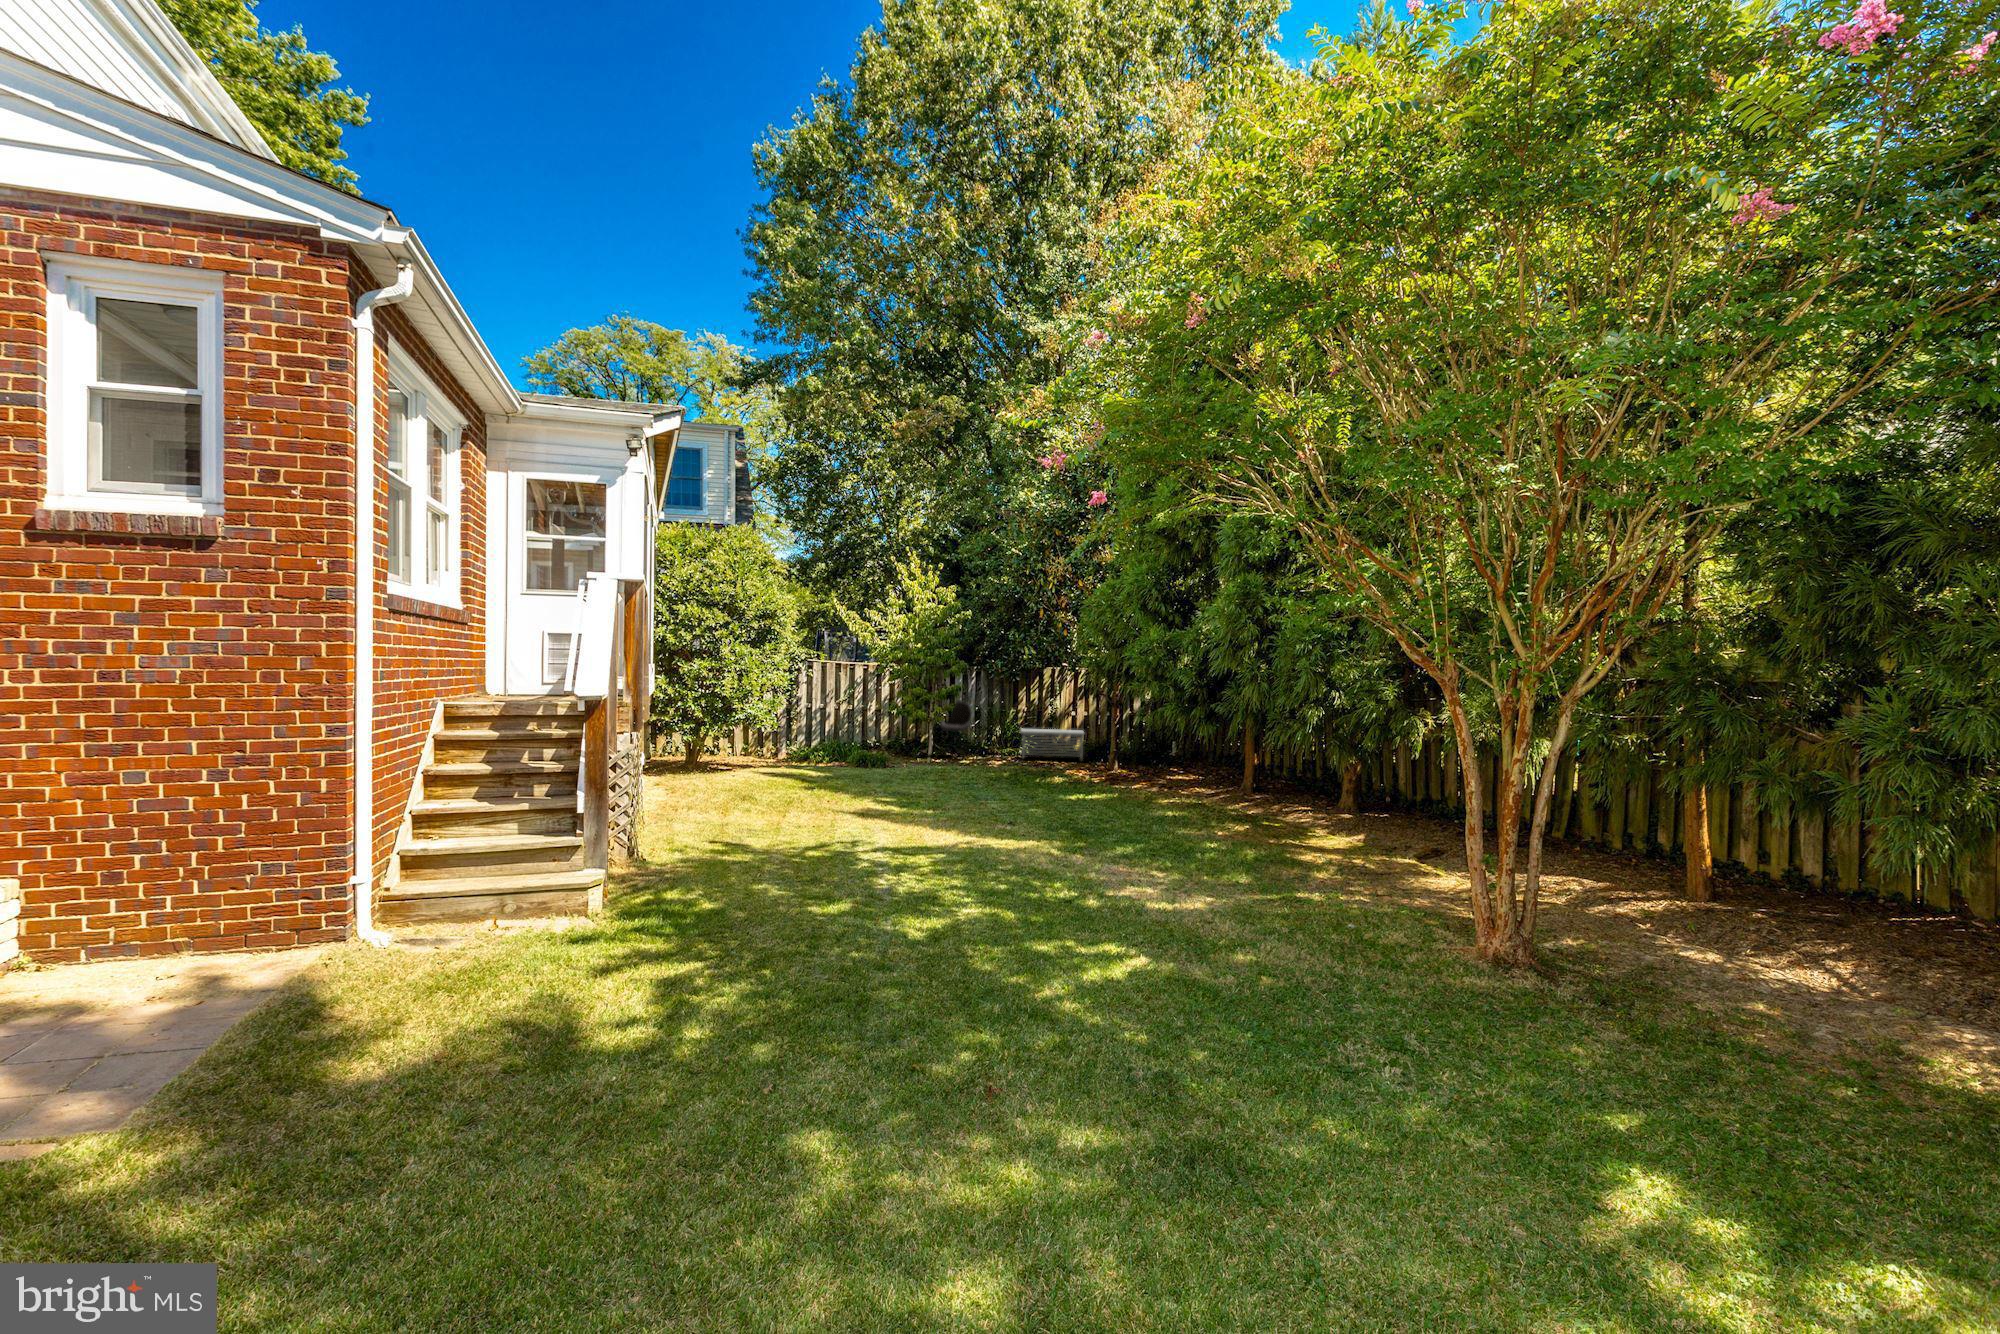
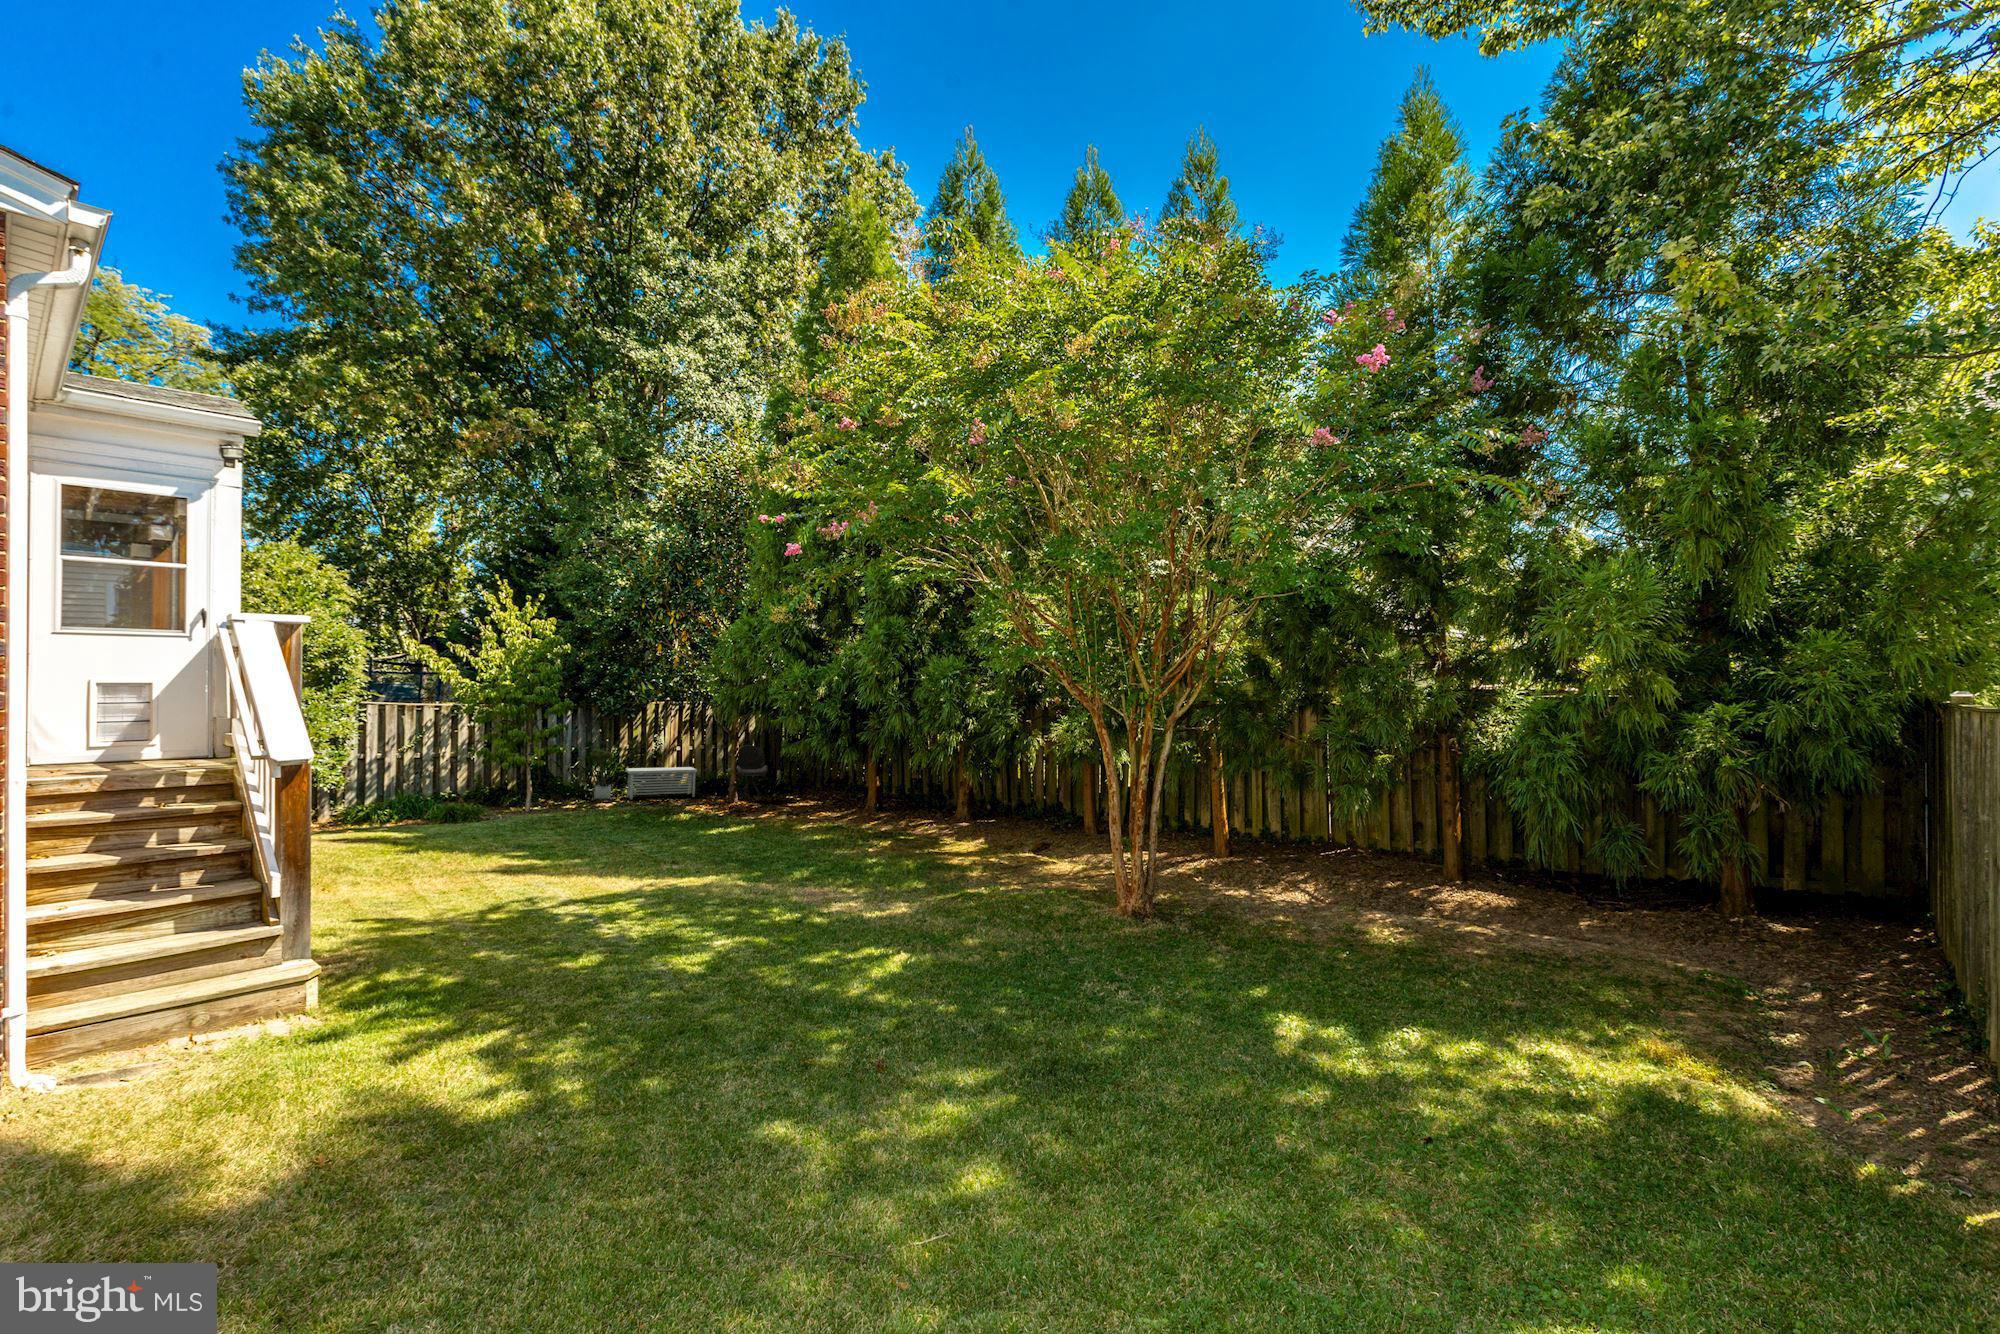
chair: present [940,701,971,749] -> present [735,745,768,802]
potted tree: none [988,708,1008,757] -> present [590,749,613,799]

